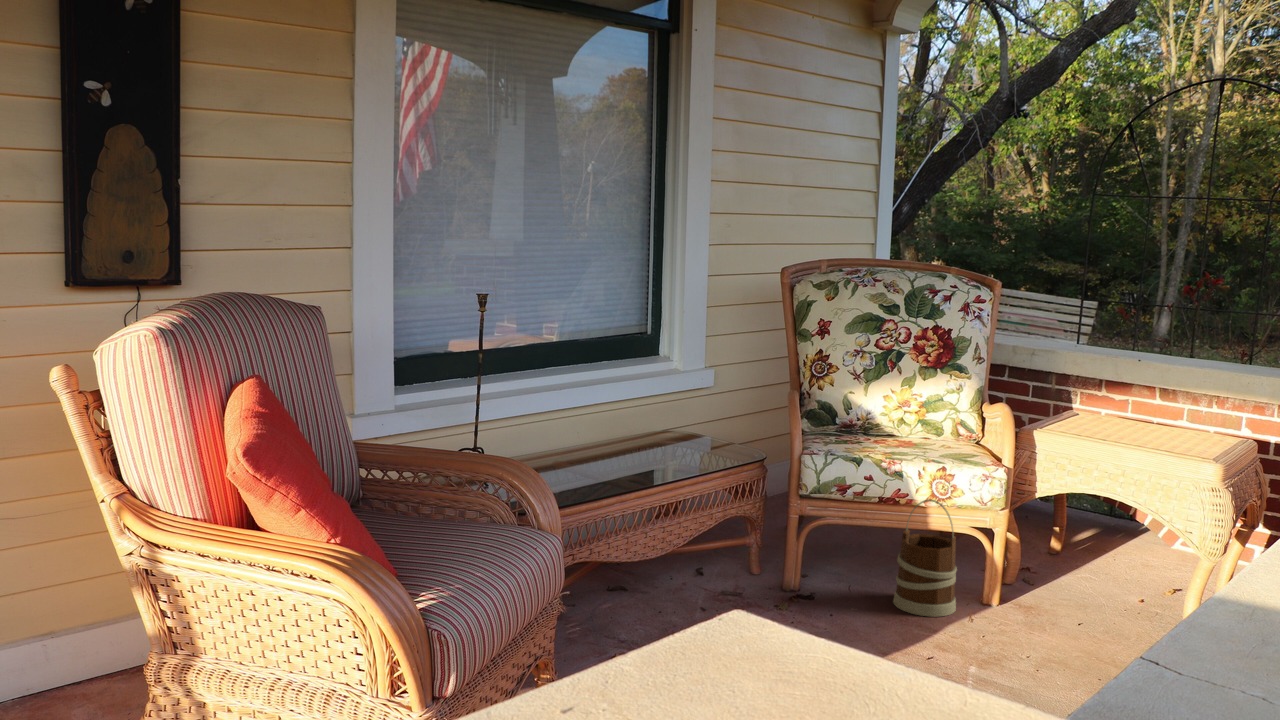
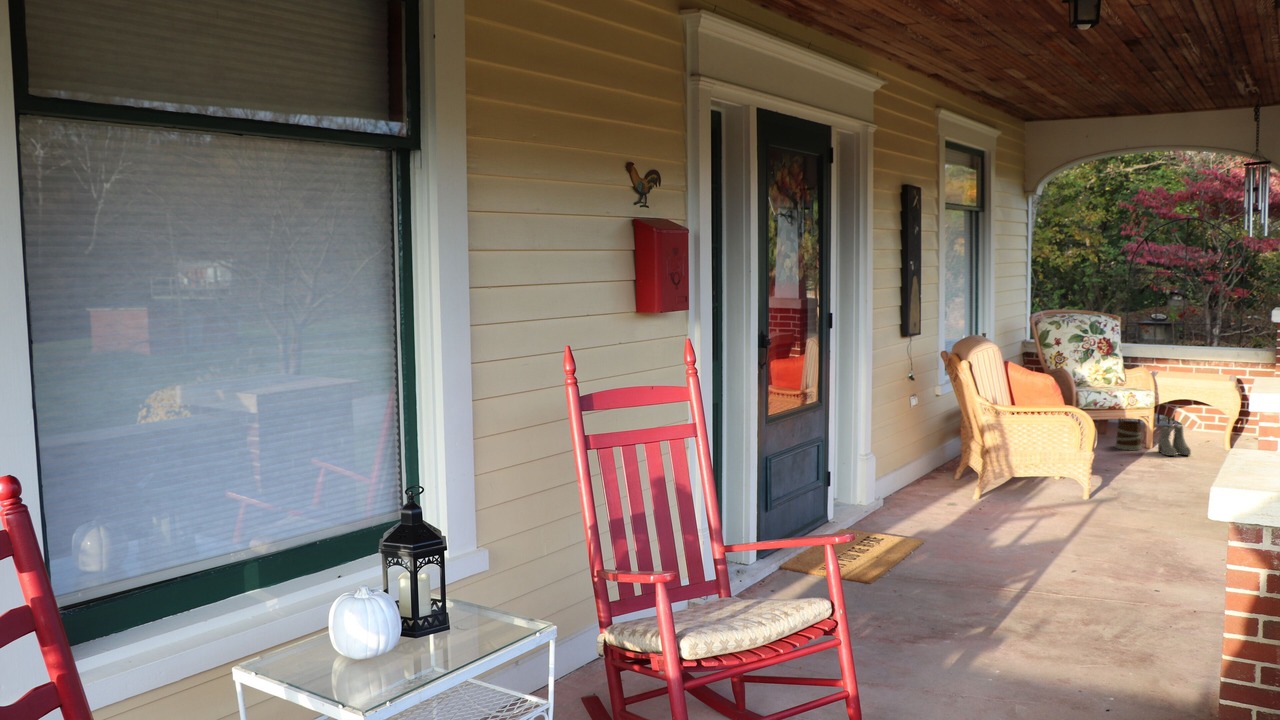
boots: none [979,564,1052,657] -> present [1158,426,1191,456]

